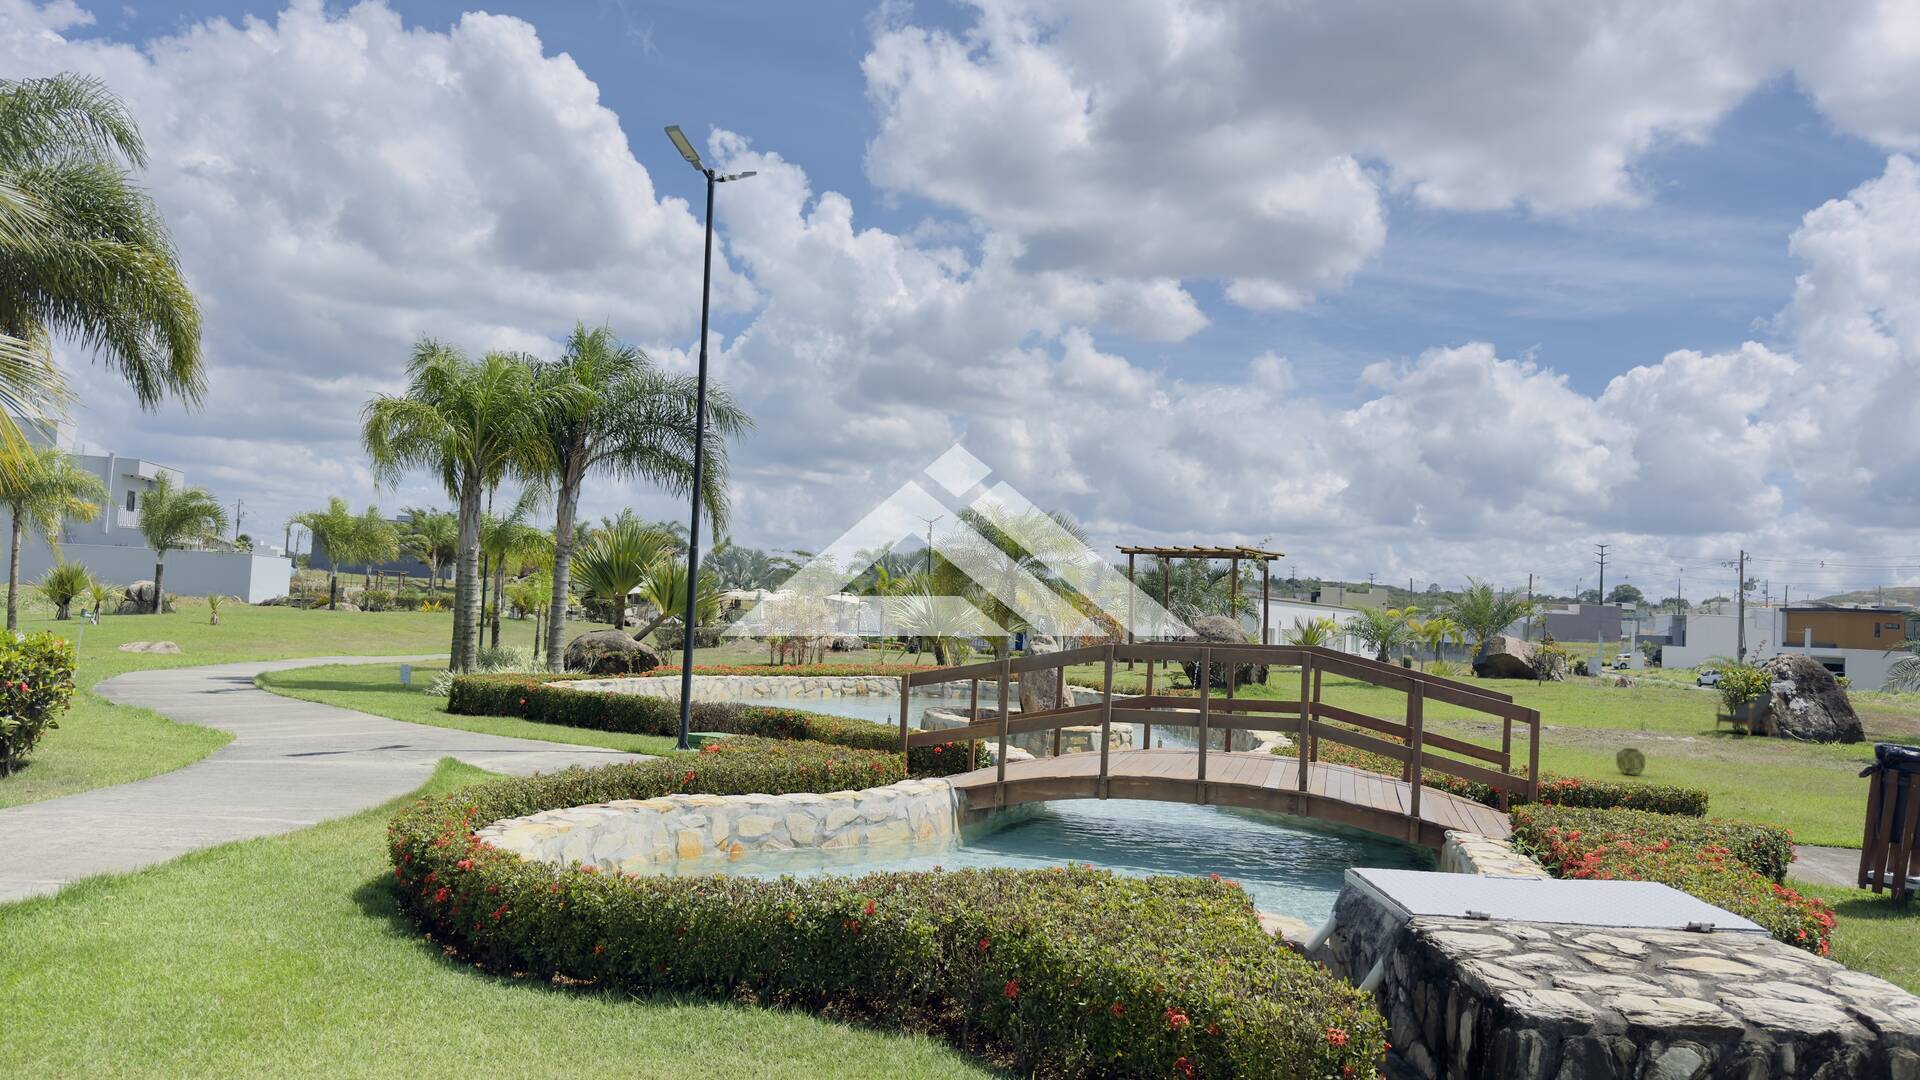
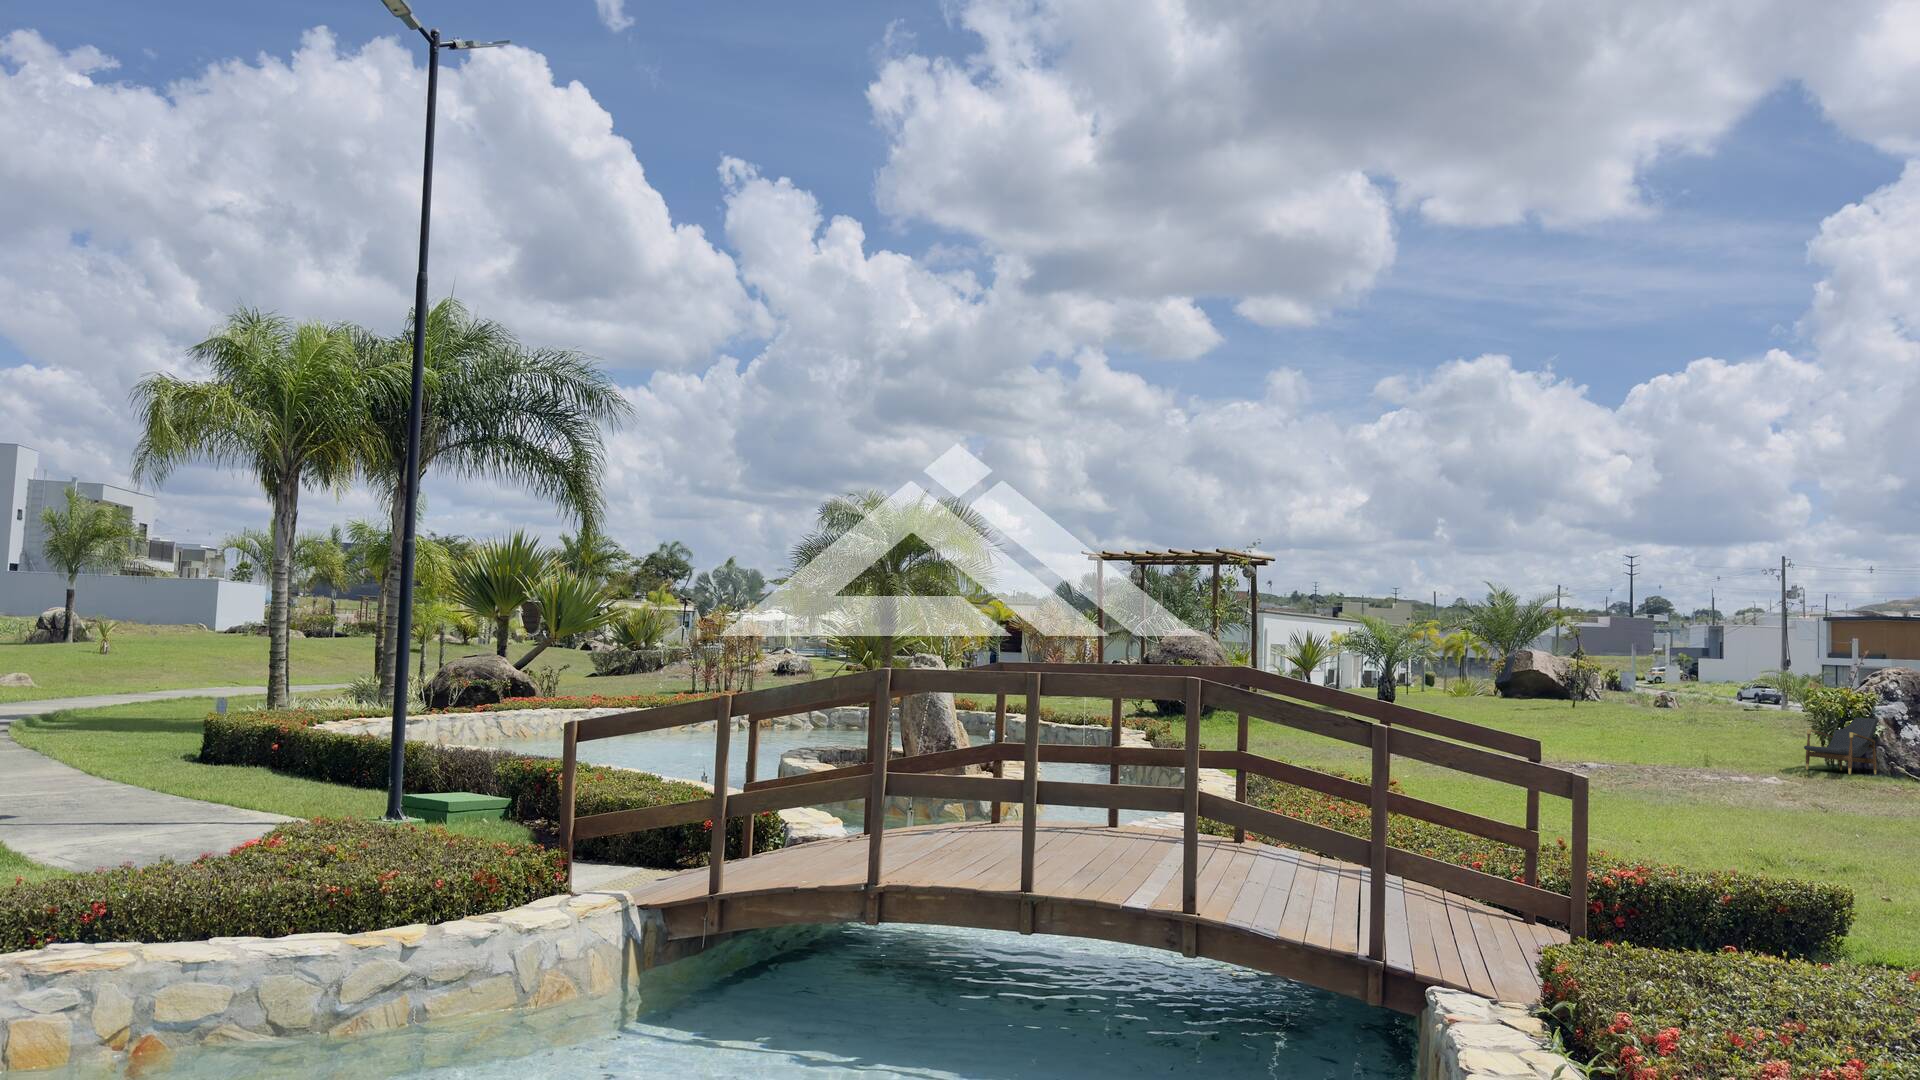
woven basket: present [1617,748,1645,775] -> none [1687,802,1727,842]

